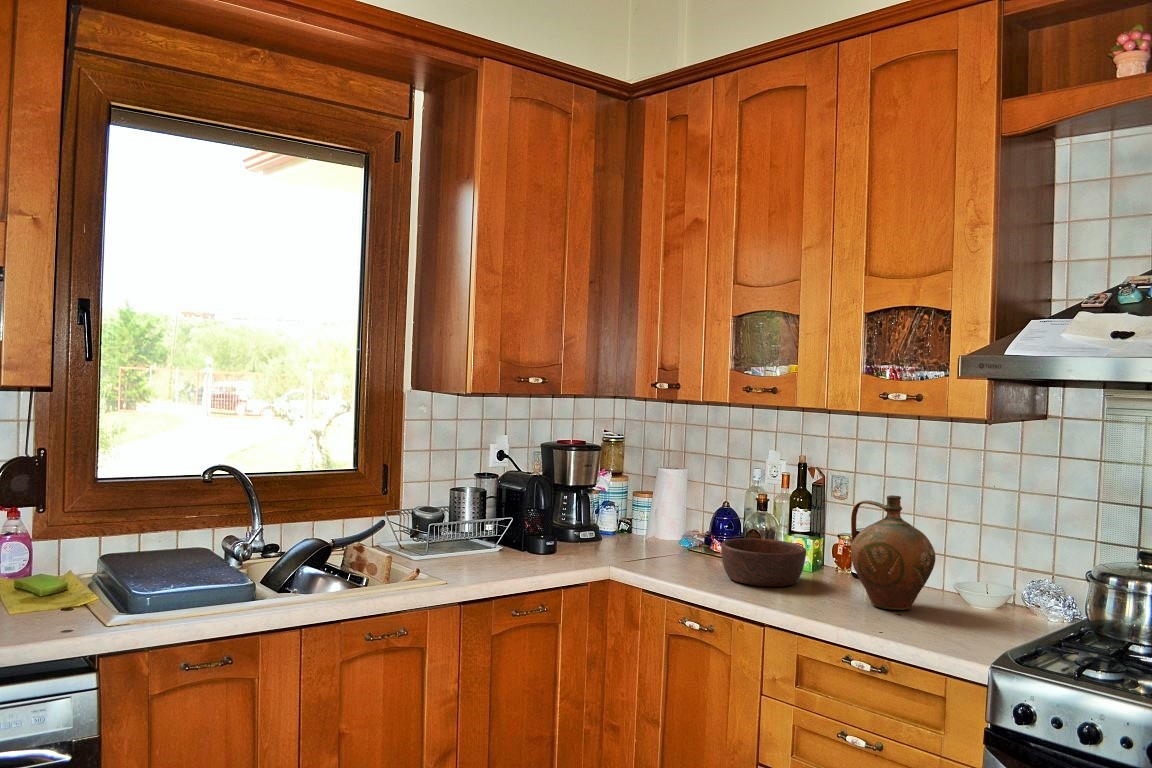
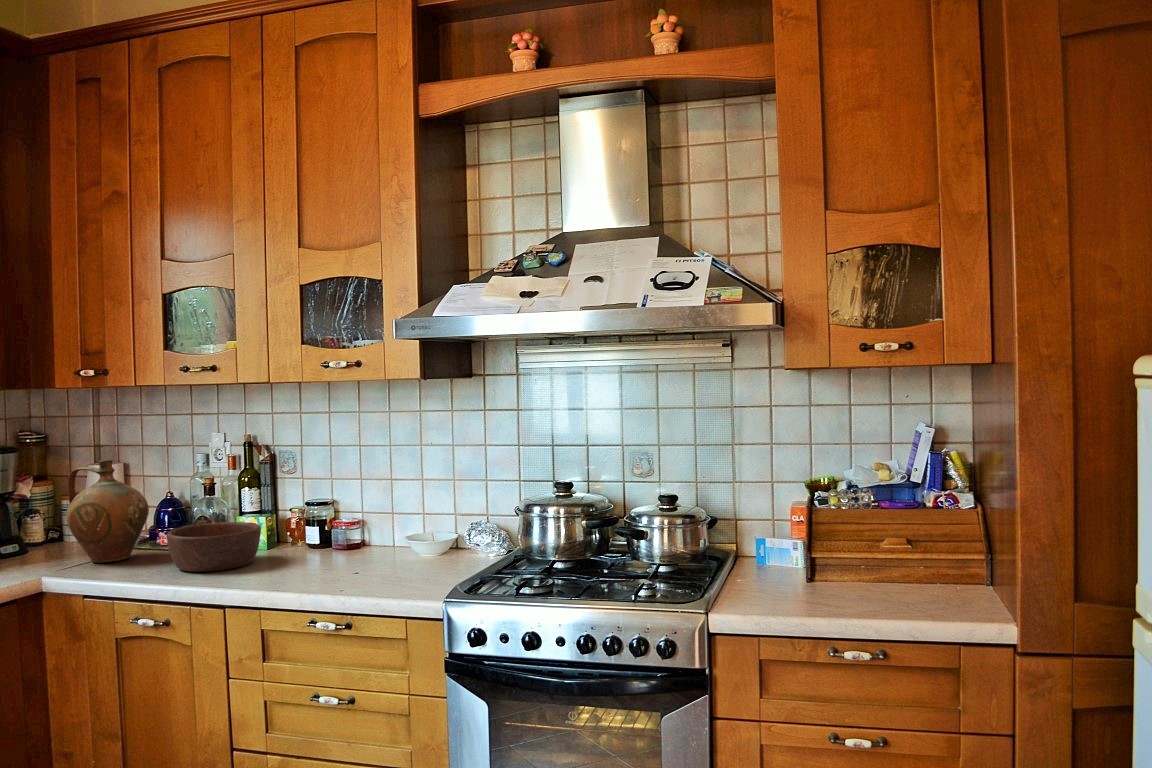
ceramic jug: present [851,495,935,610] -> present [66,459,149,563]

